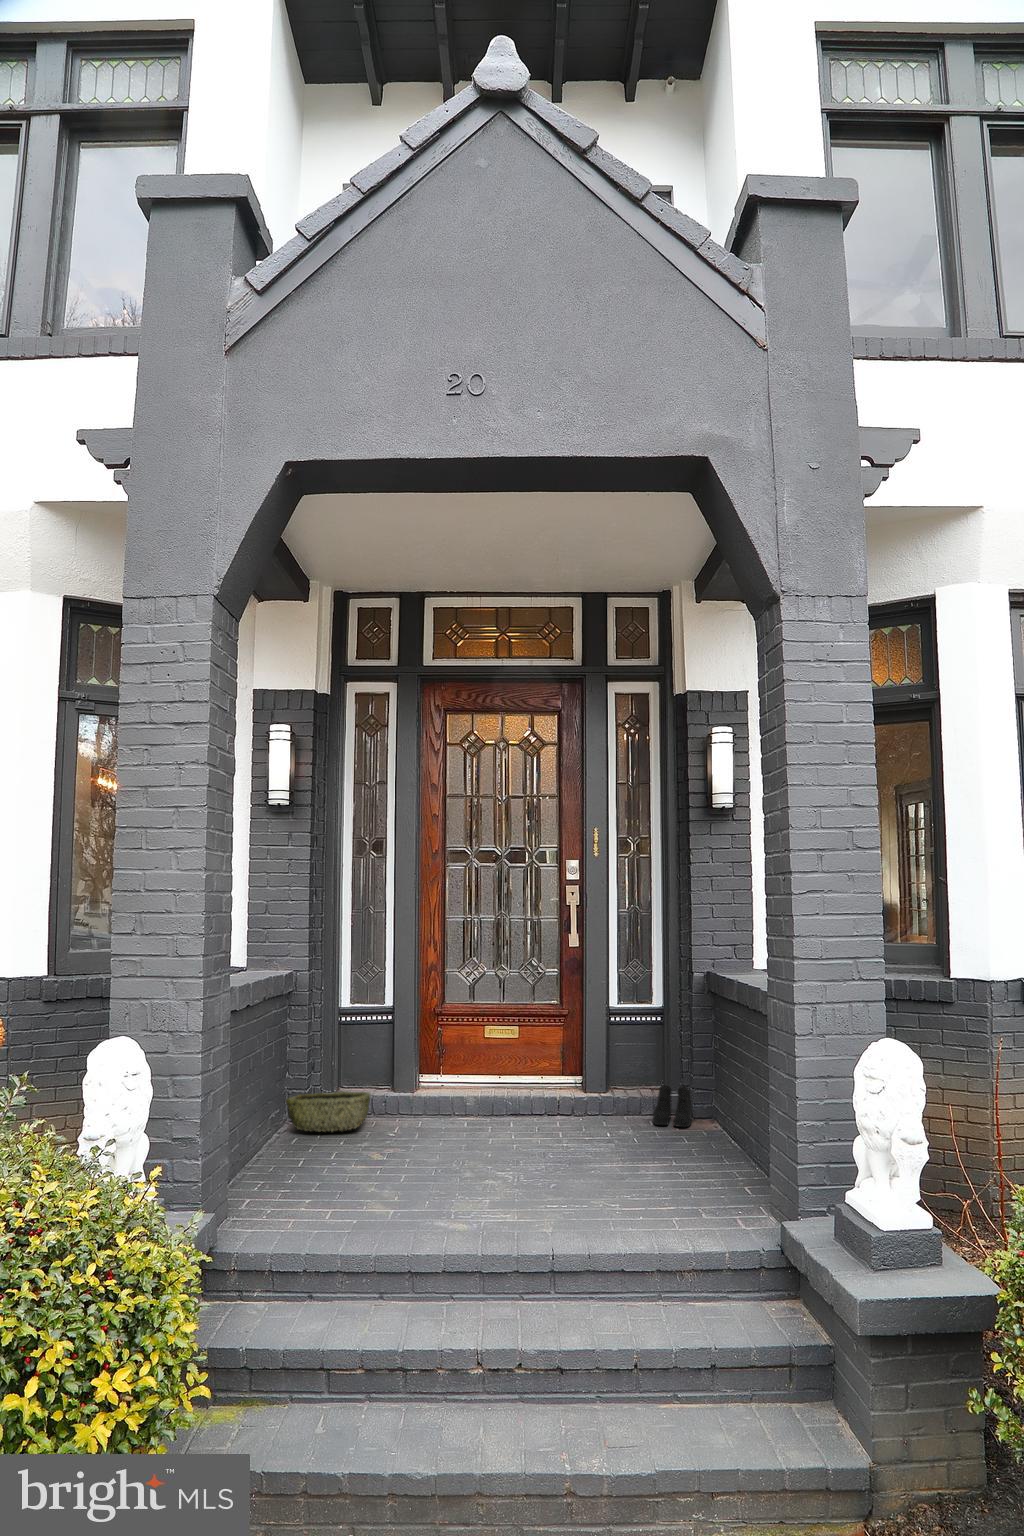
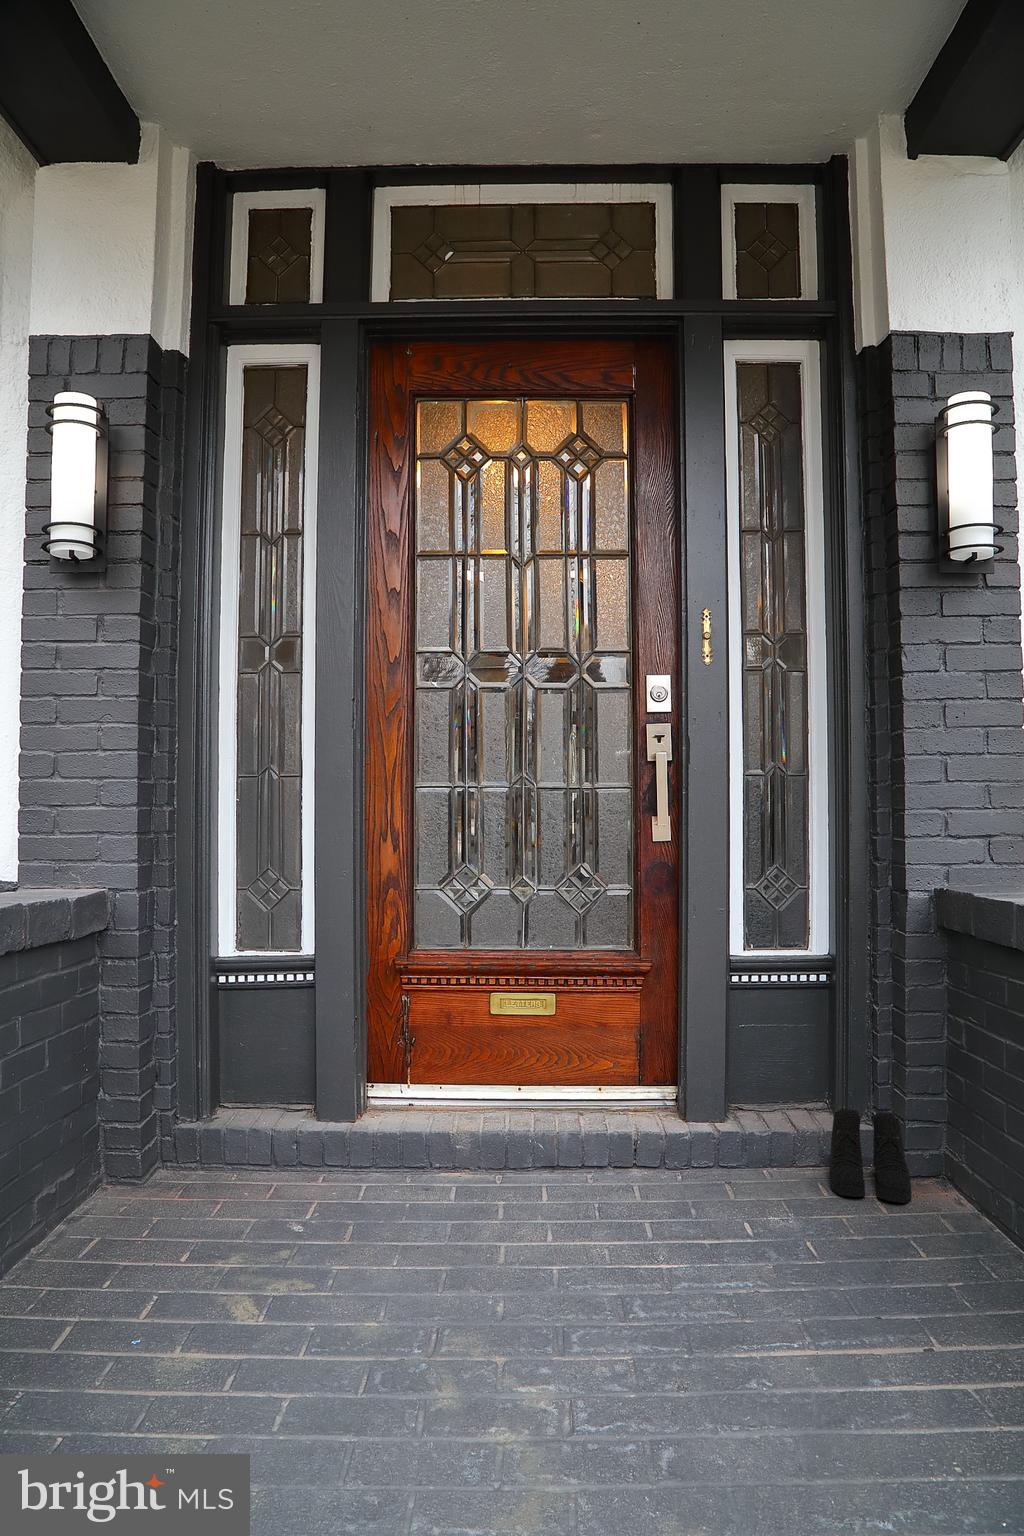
woven basket: present [286,1091,371,1132] -> none [67,1125,259,1222]

